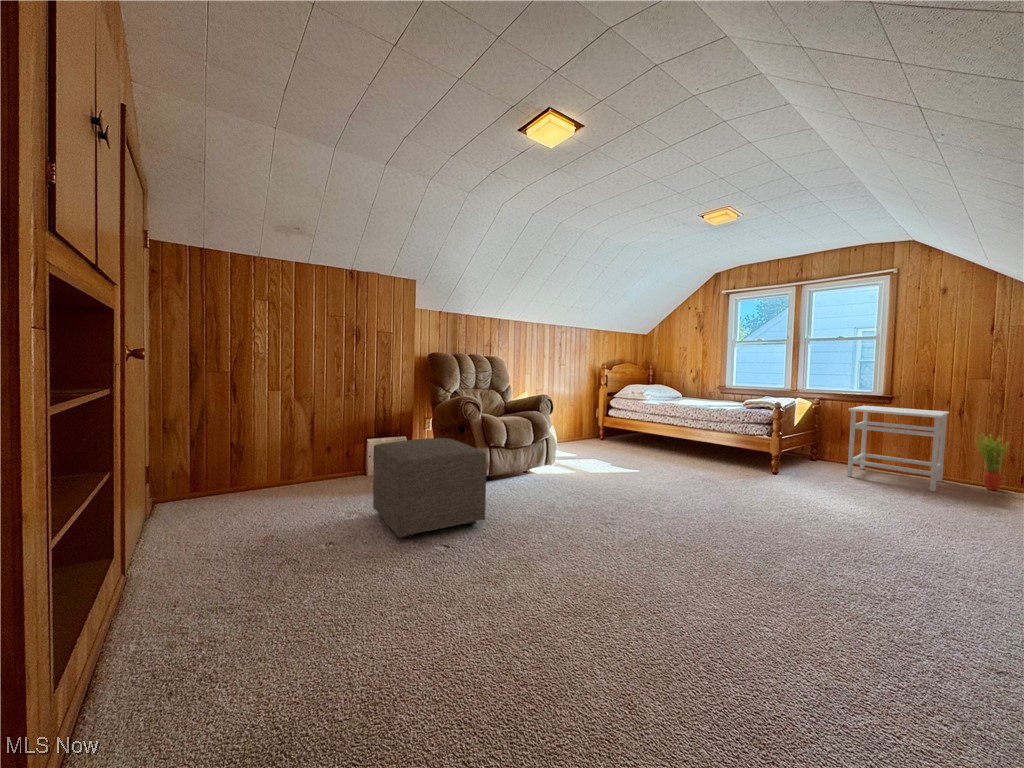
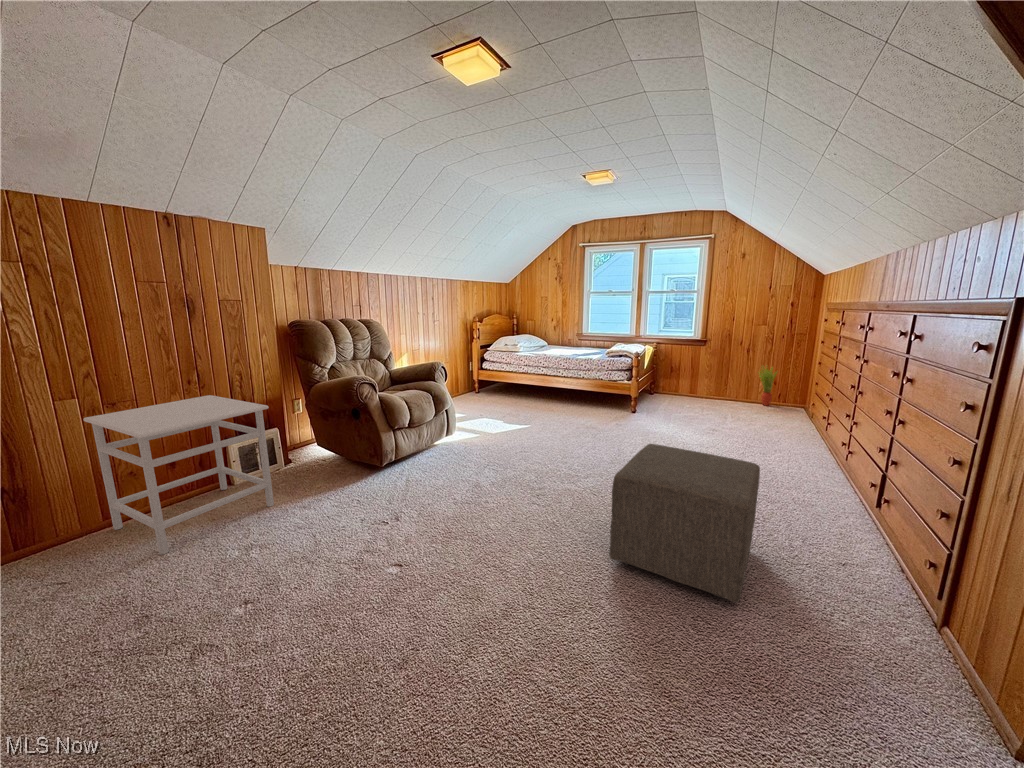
nightstand: present [847,406,949,491] -> present [83,395,274,555]
ottoman: present [373,438,486,538] -> present [609,444,760,603]

